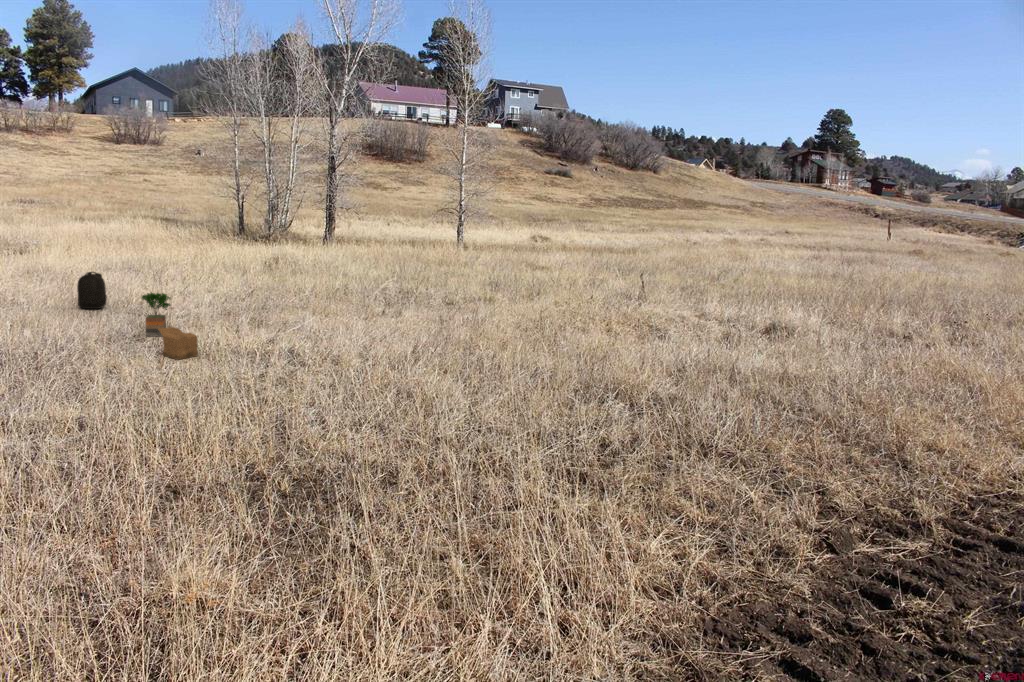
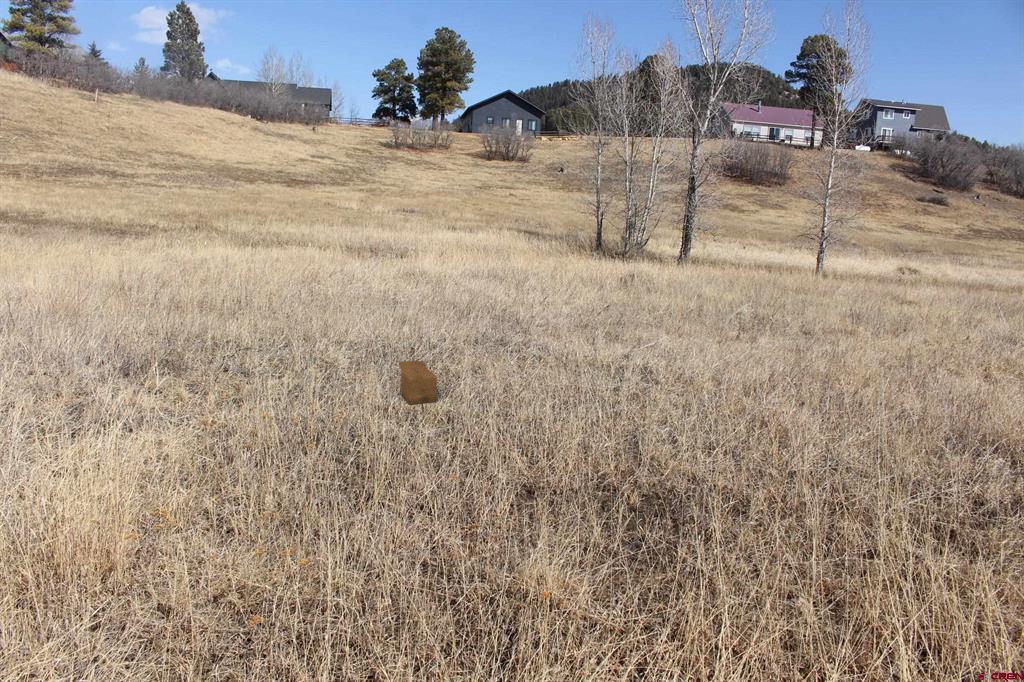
backpack: present [77,272,107,309] -> none [387,279,414,317]
potted tree: present [141,293,171,337] -> none [411,311,443,363]

